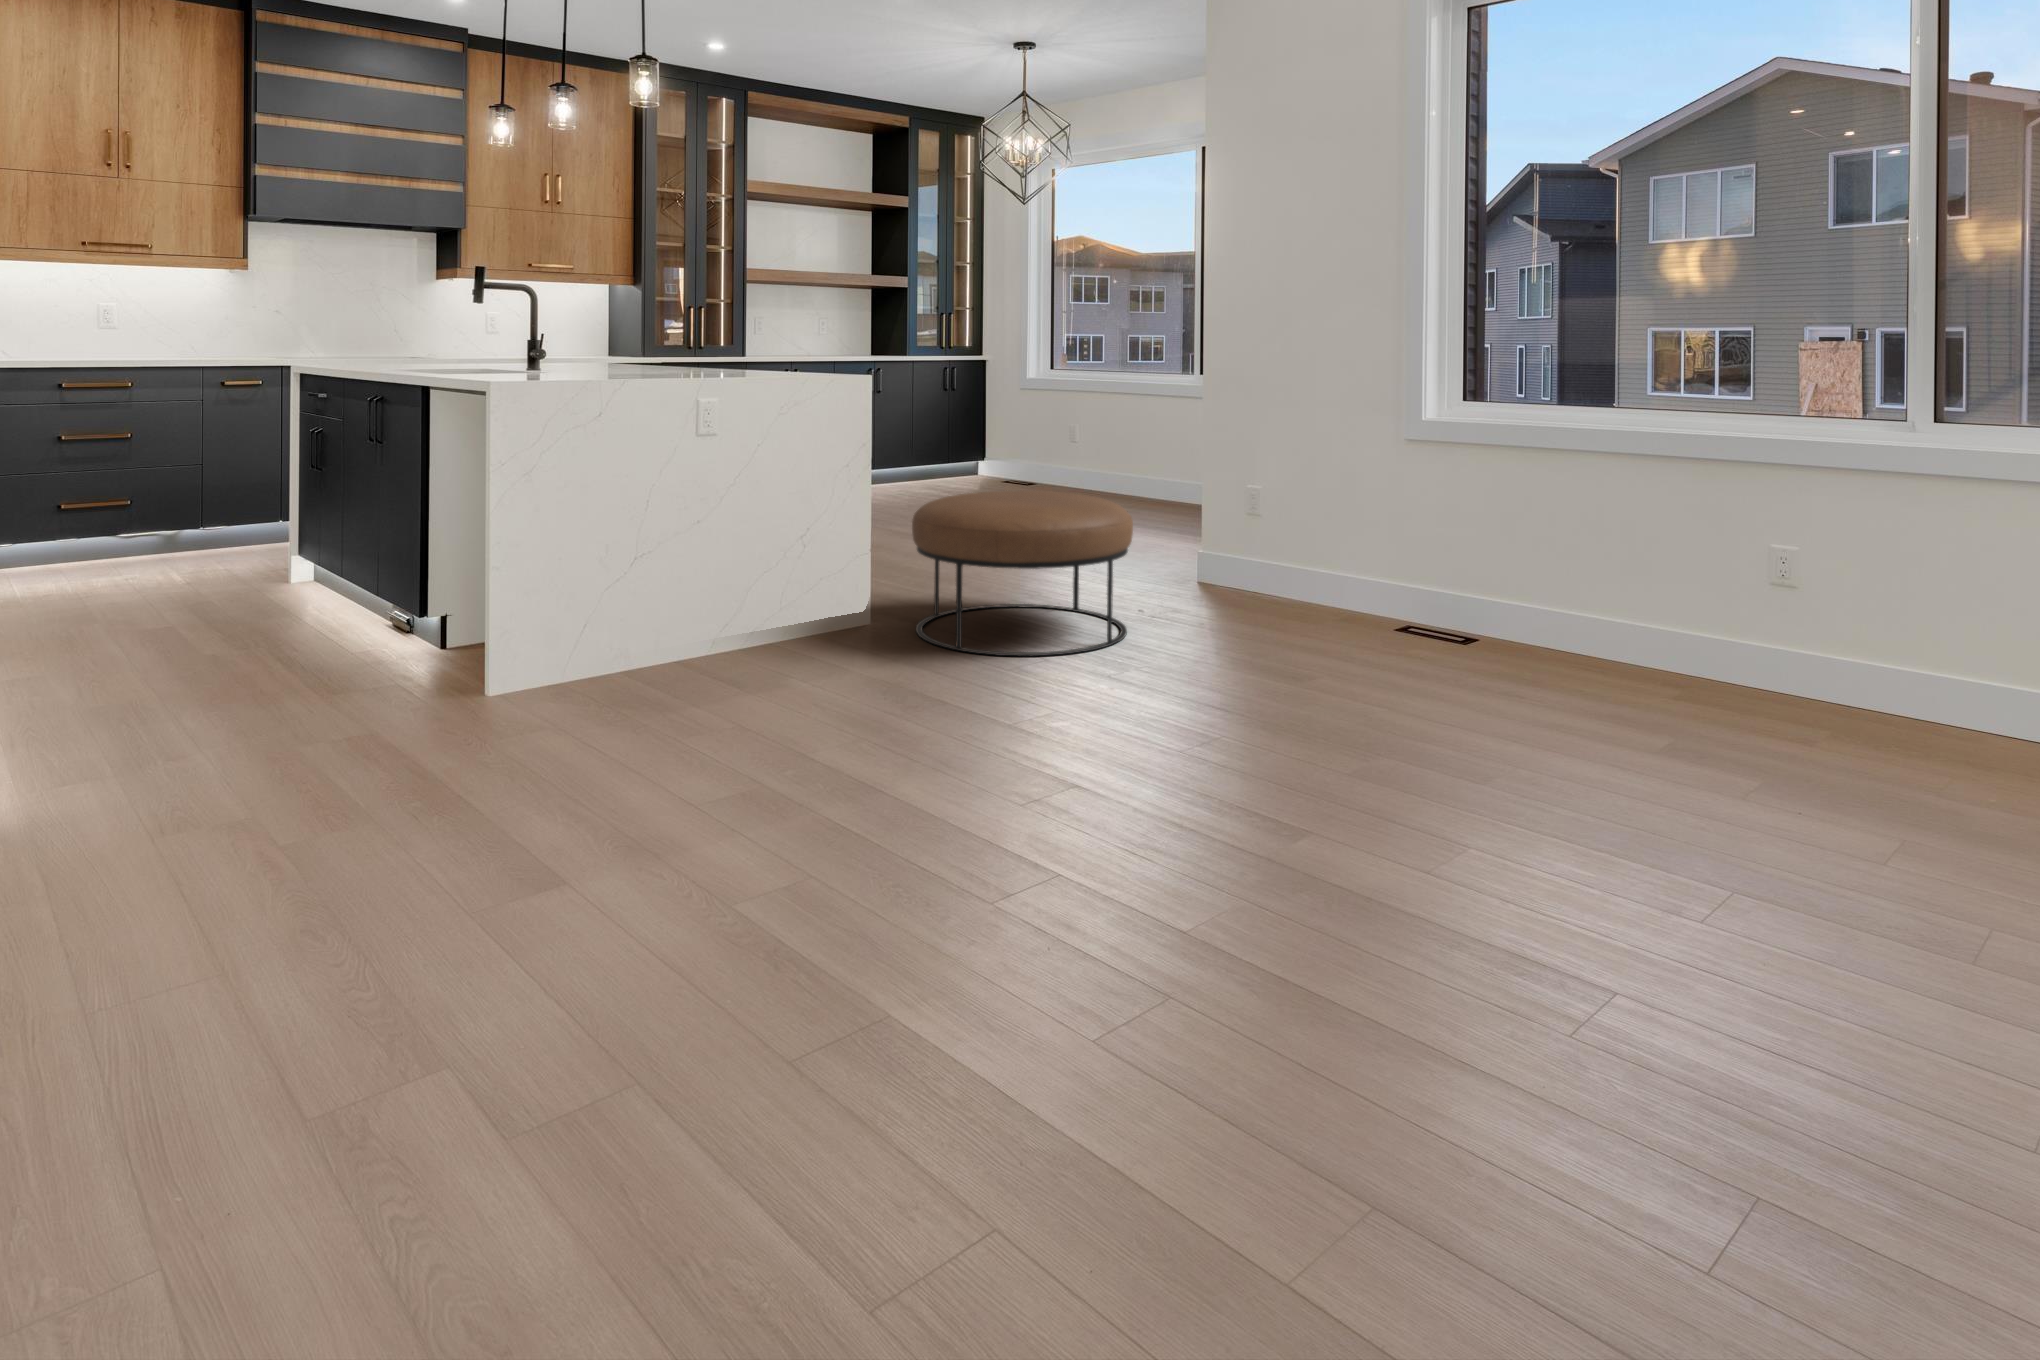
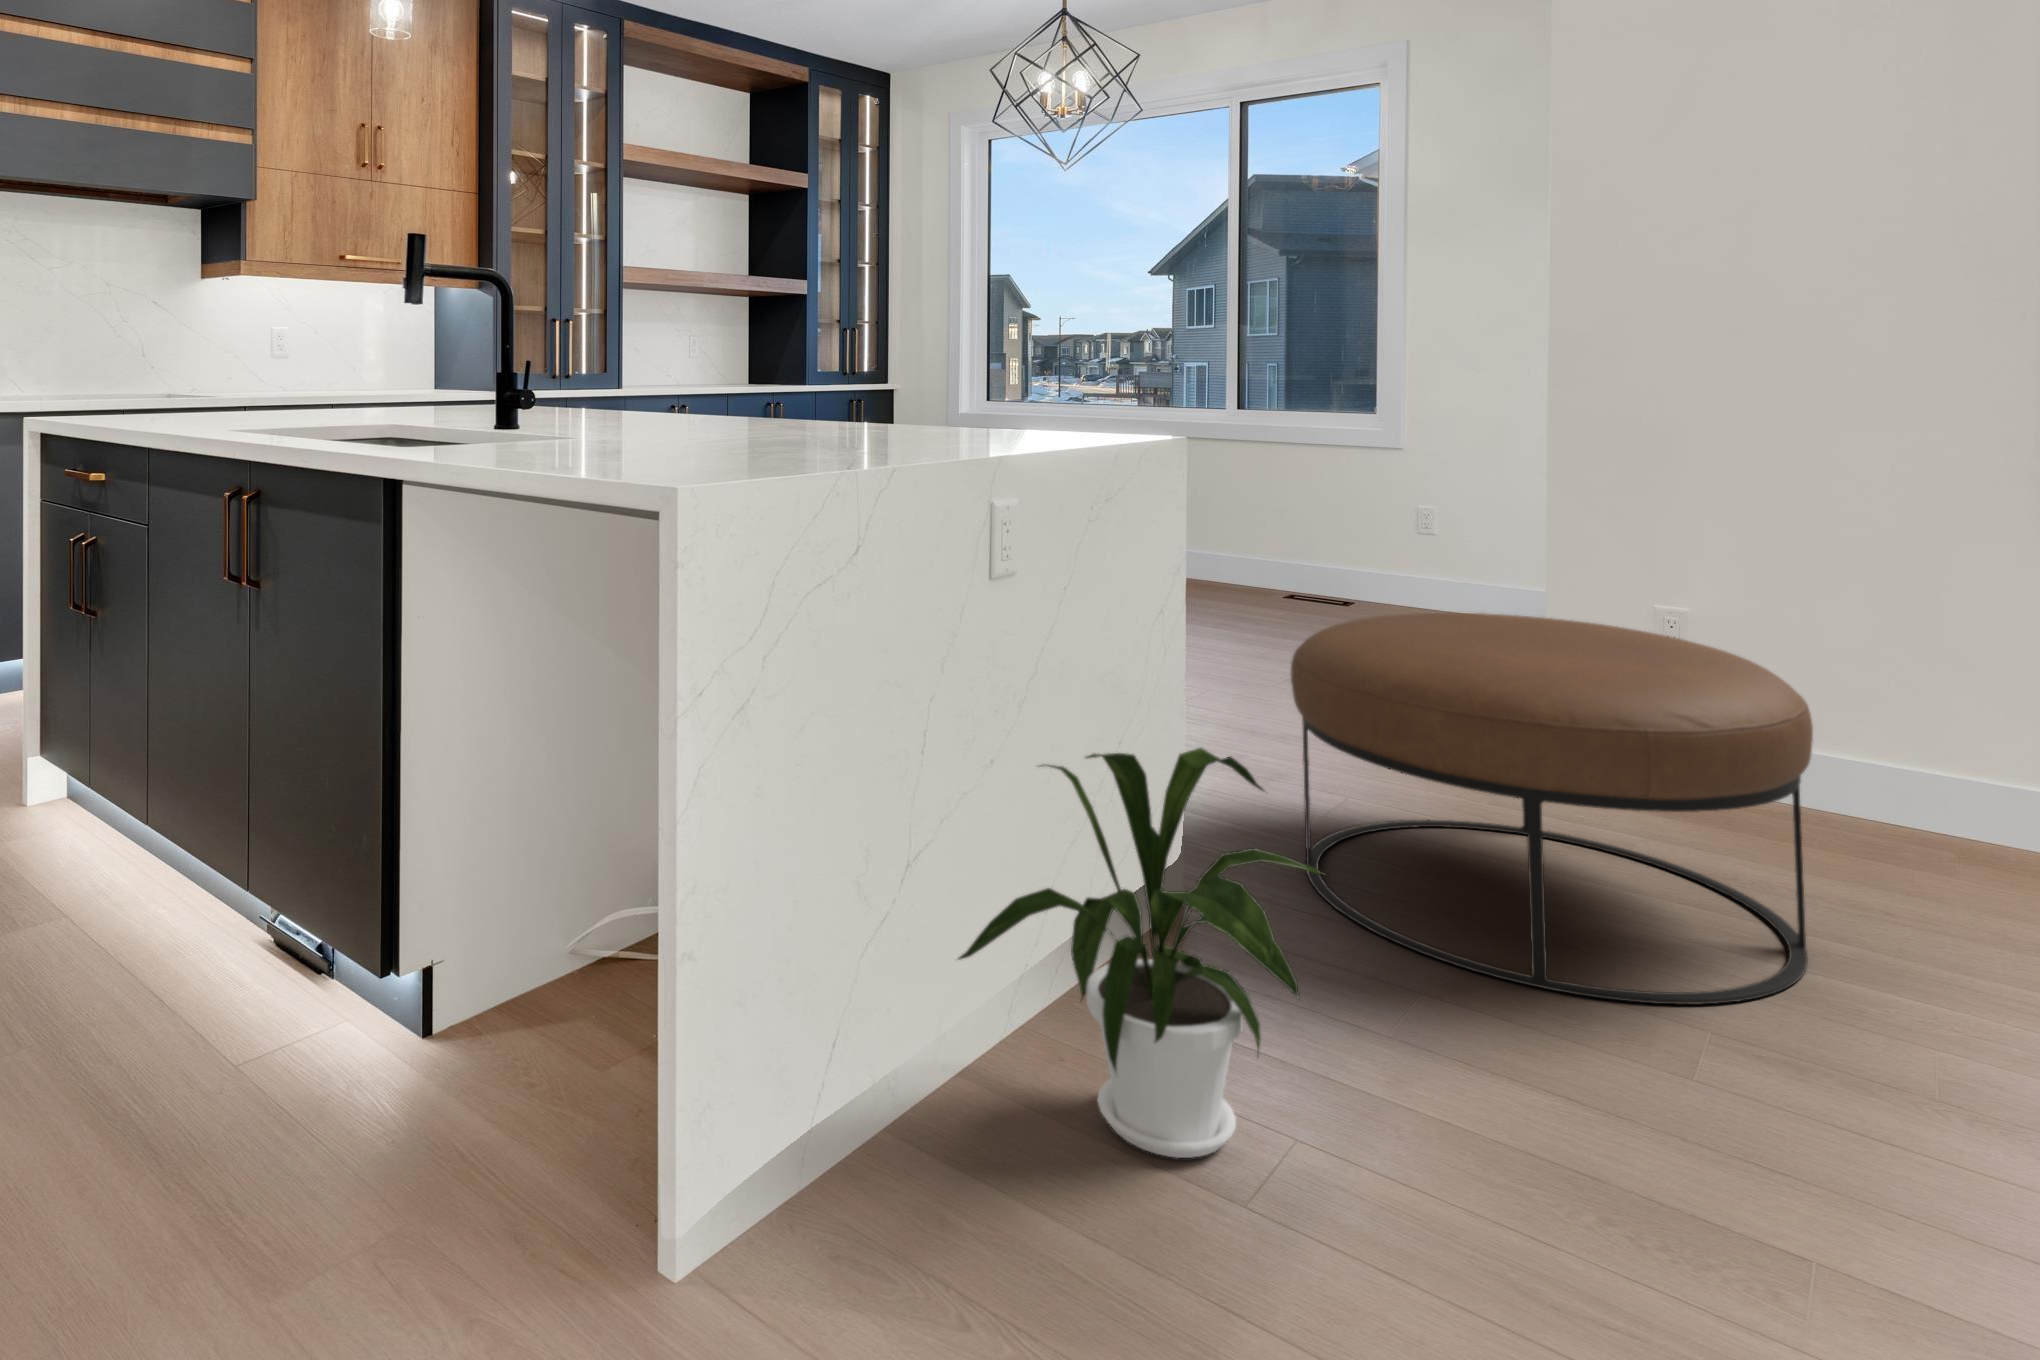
house plant: none [638,515,787,680] -> present [958,748,1324,1158]

